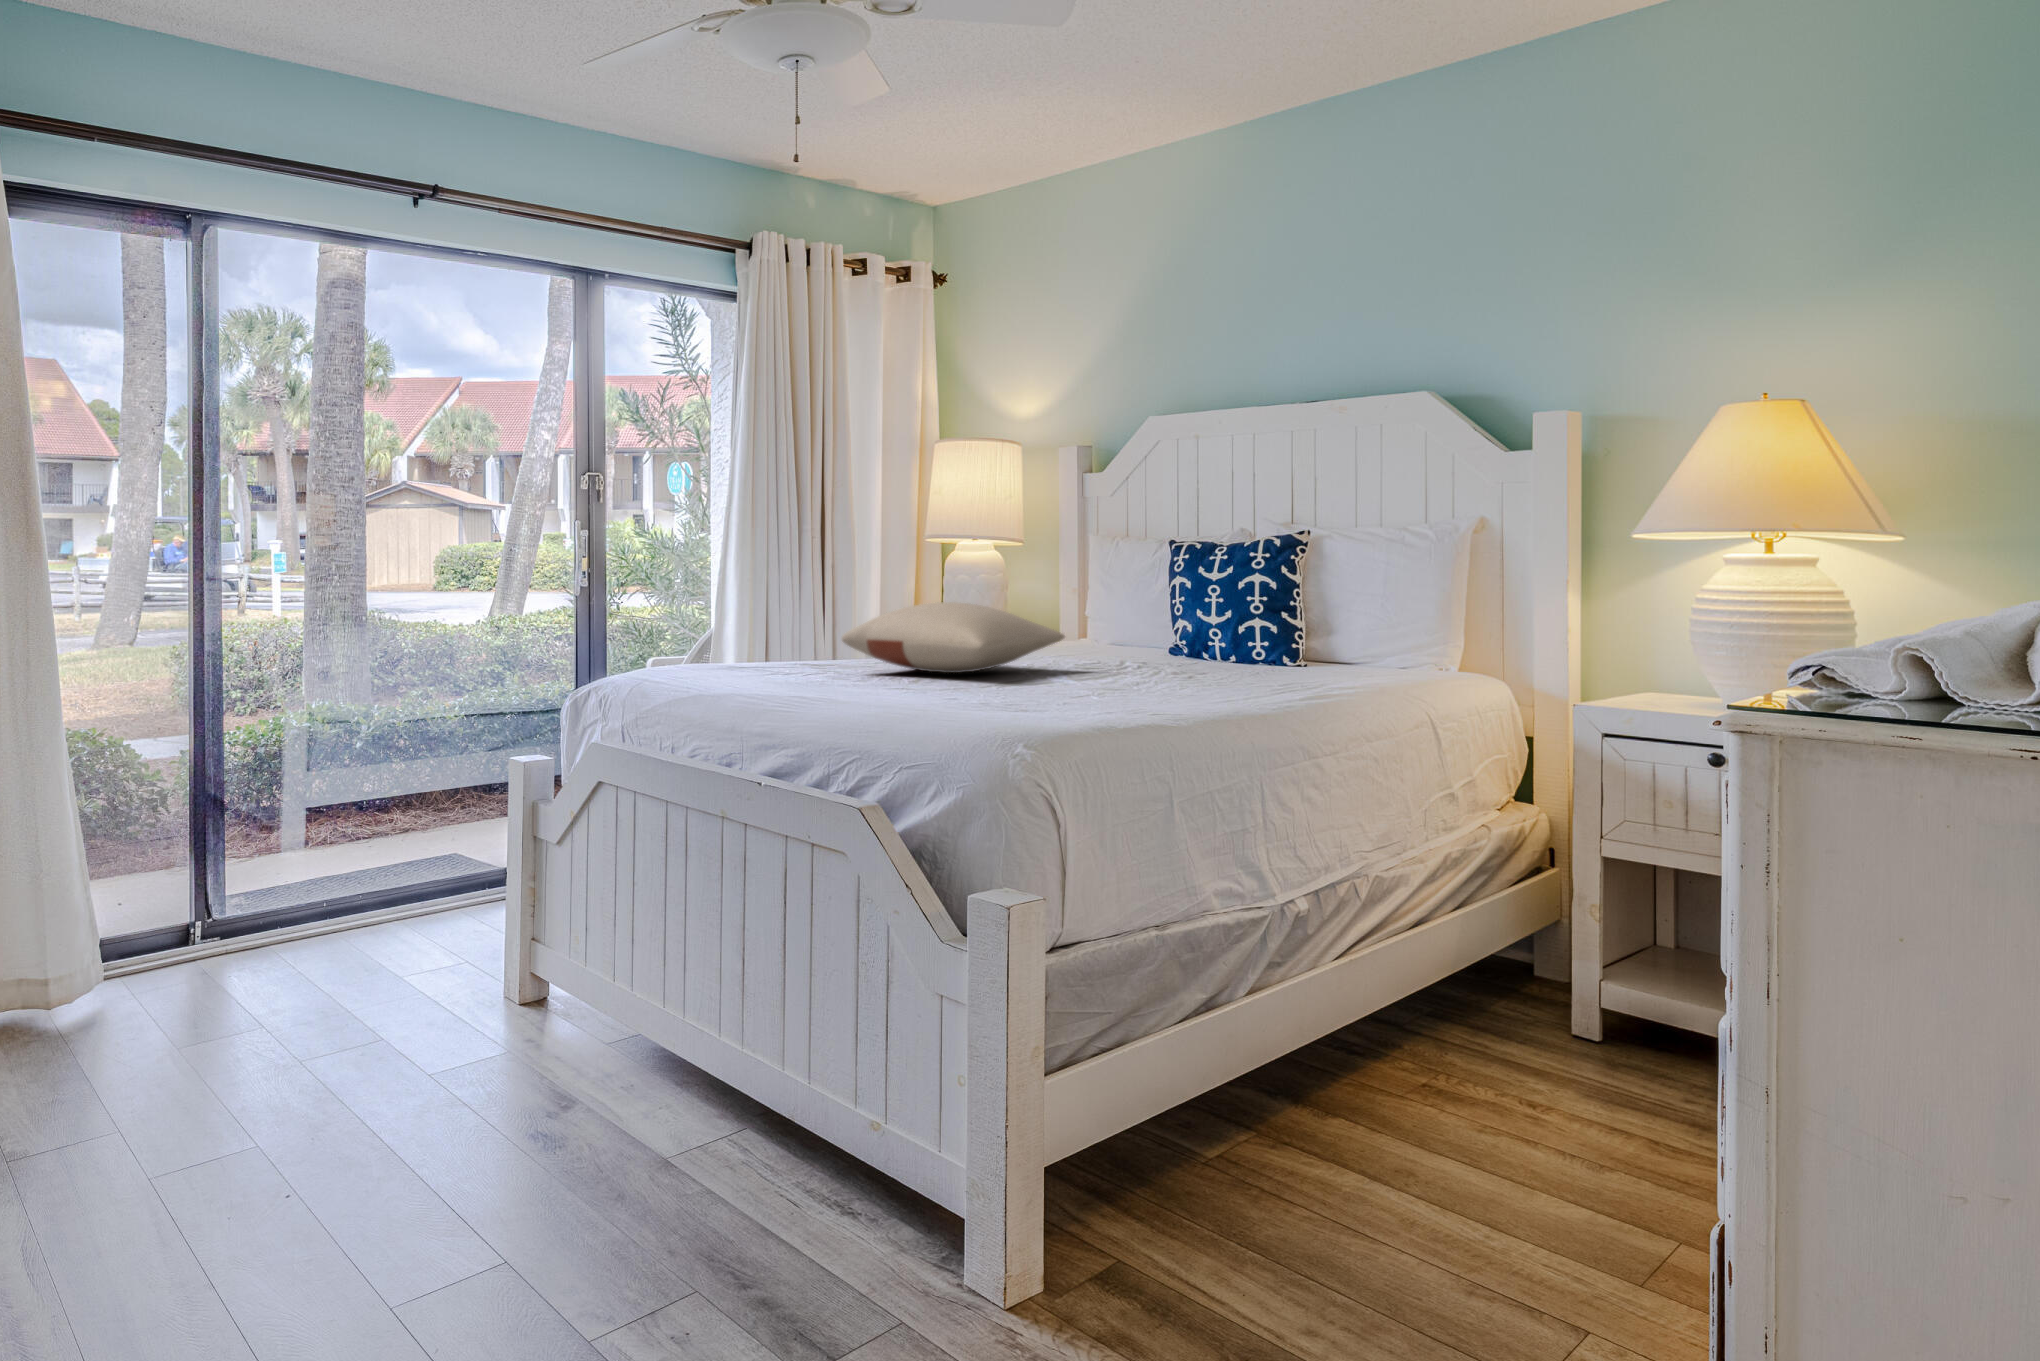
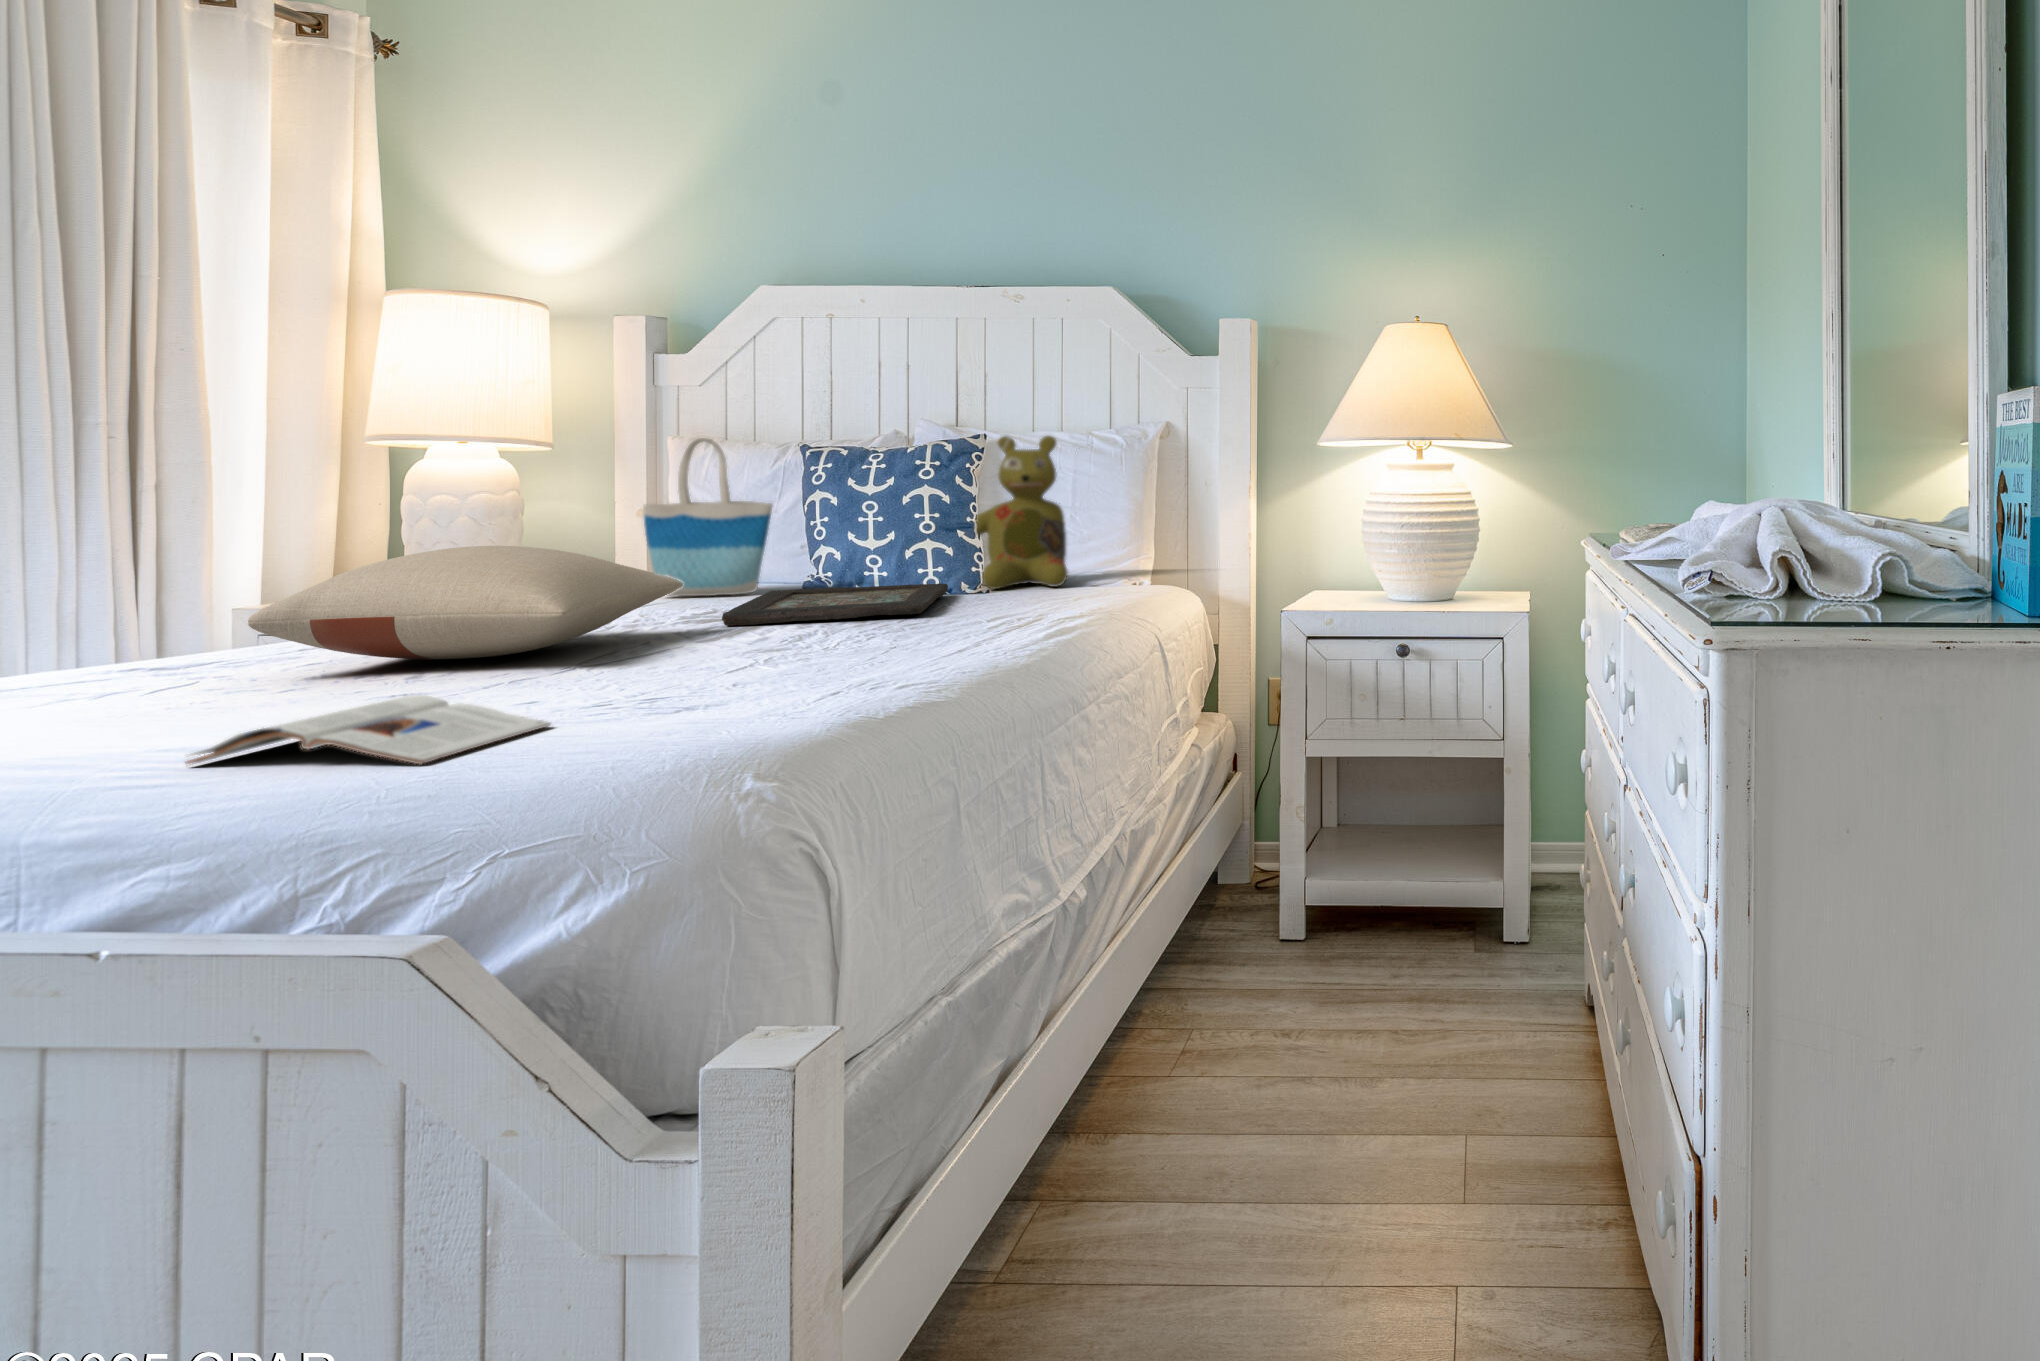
stuffed bear: none [1289,532,1404,666] -> present [976,436,1068,589]
tote bag: none [1064,534,1147,653] -> present [643,438,772,596]
decorative tray: none [1091,650,1266,674] -> present [722,584,948,626]
magazine: none [796,681,952,715] -> present [186,695,551,765]

